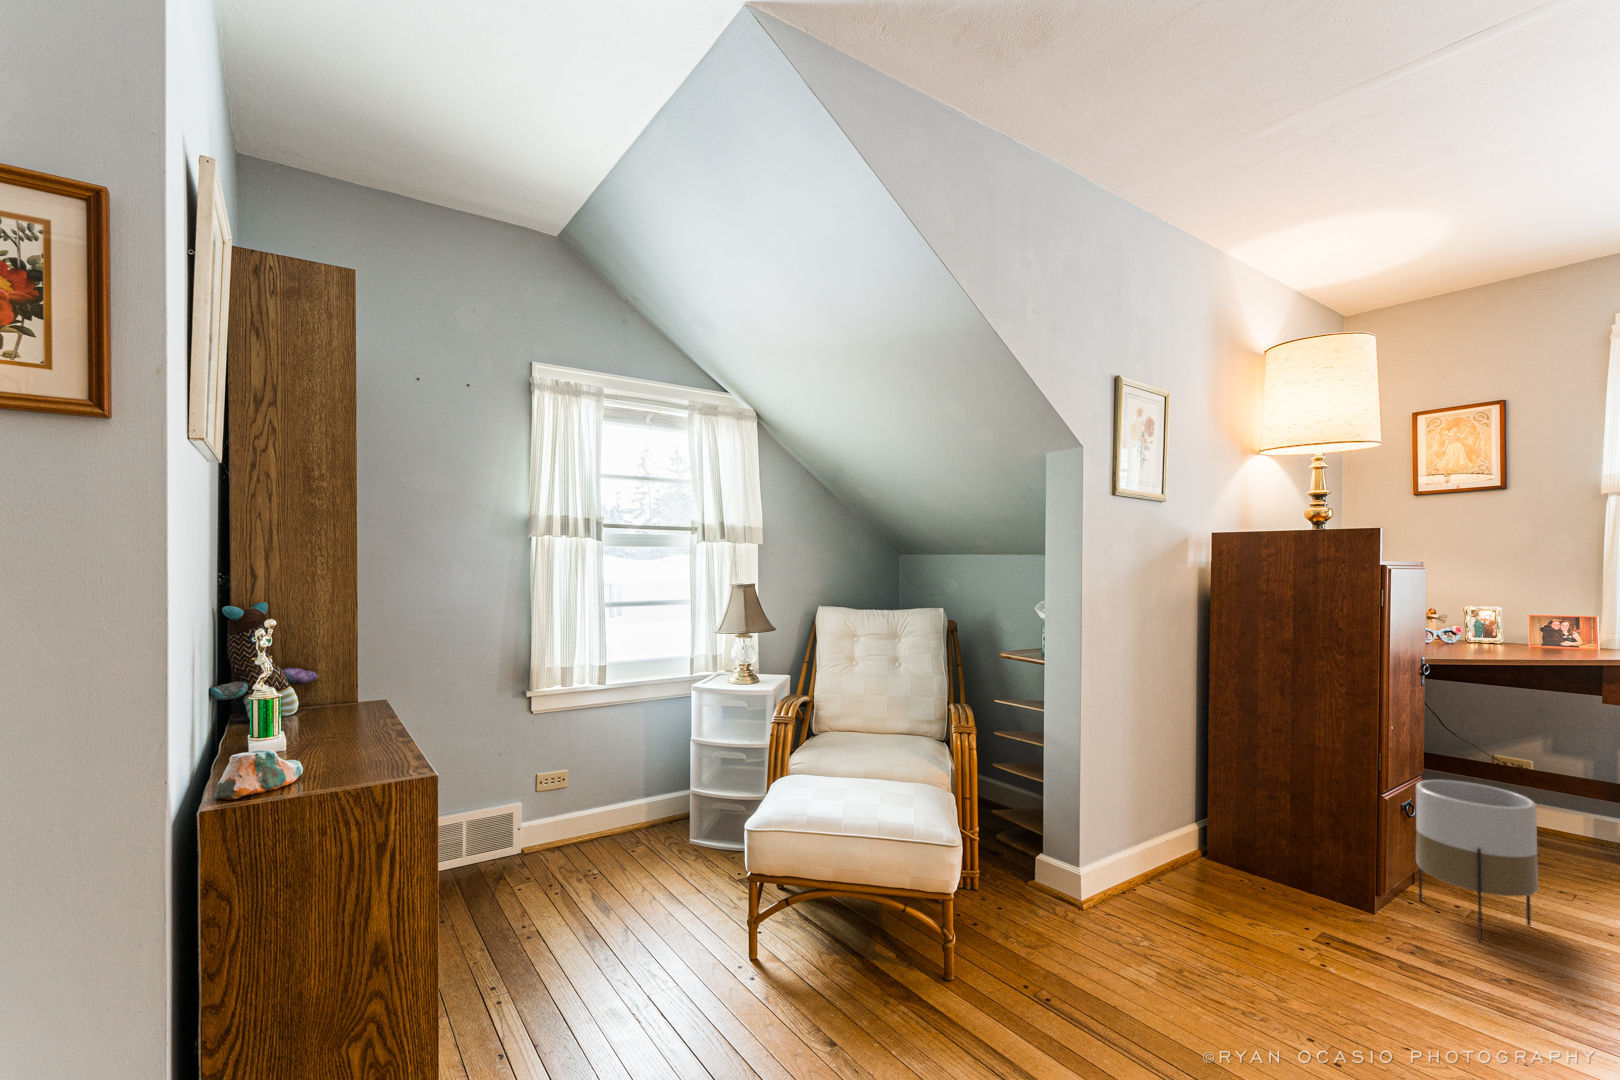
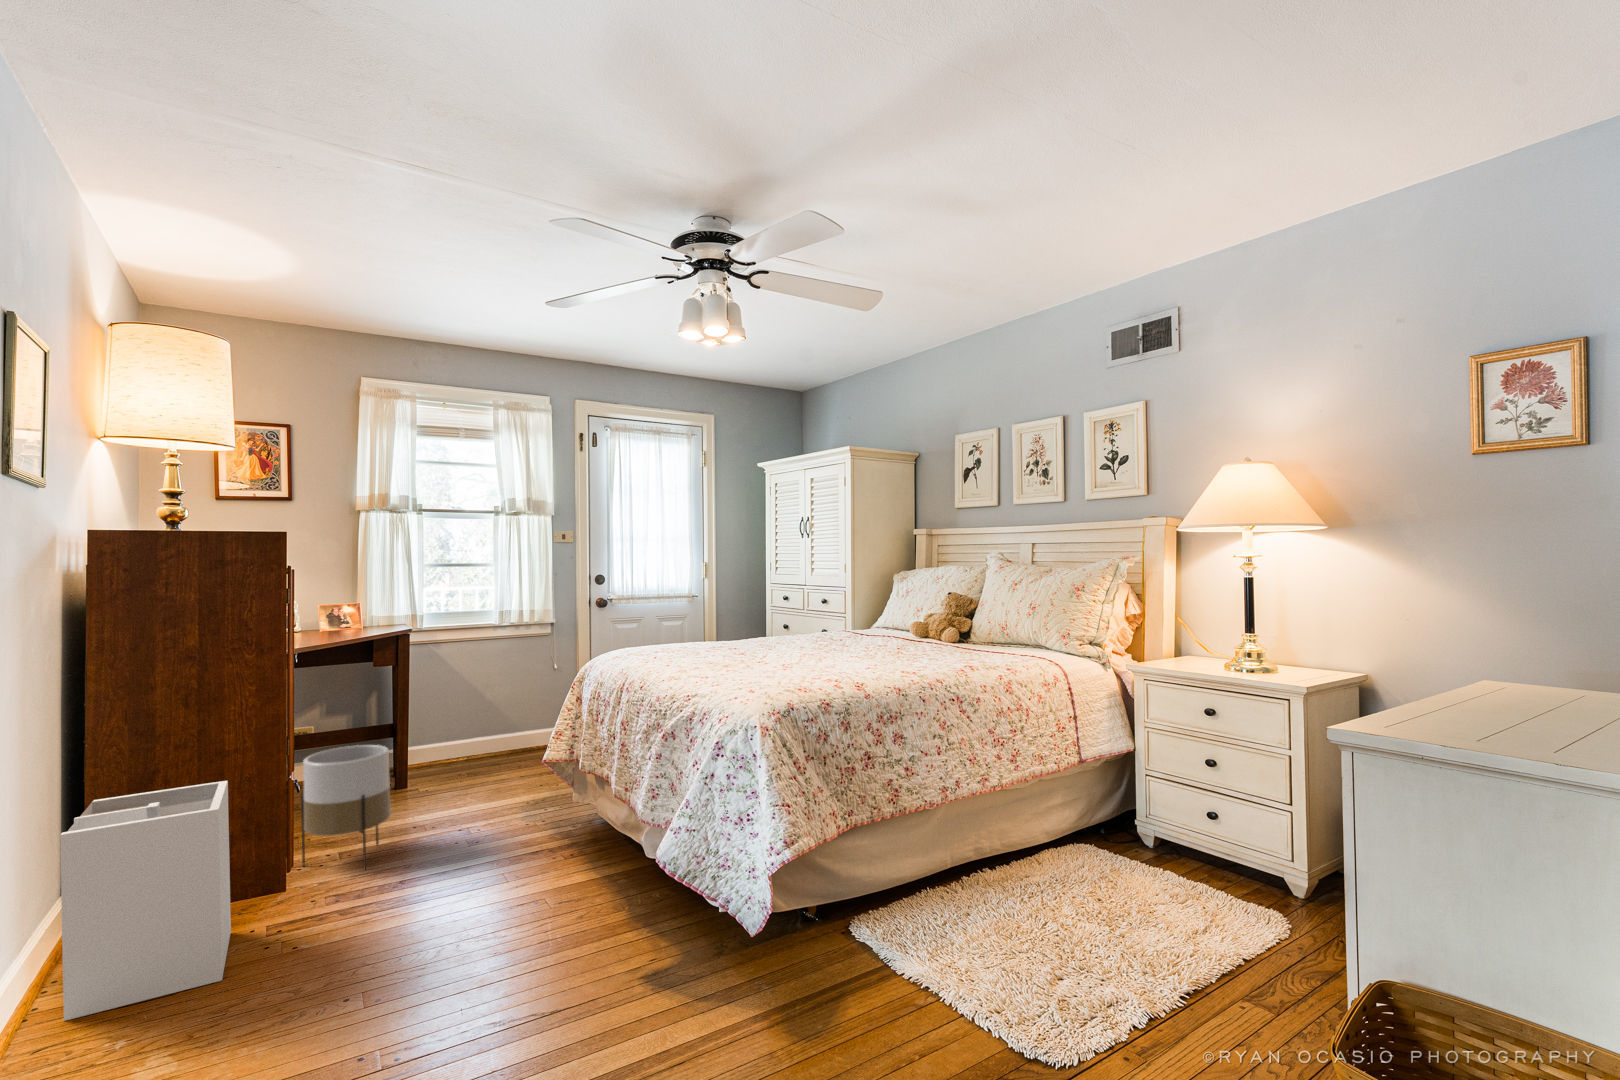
laundry hamper: none [1139,747,1293,948] -> present [60,781,231,1021]

